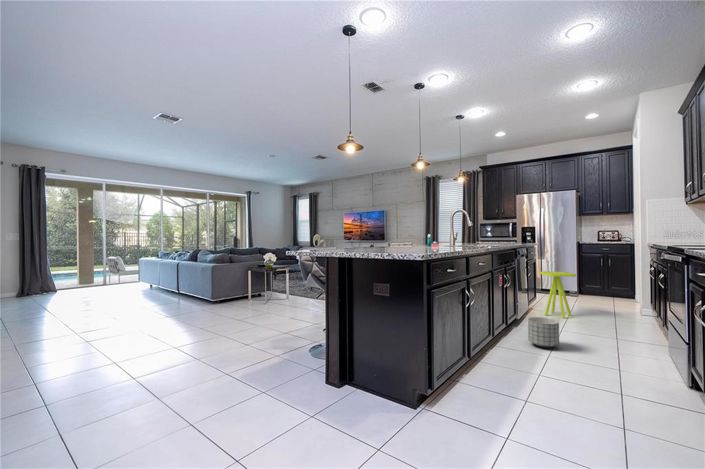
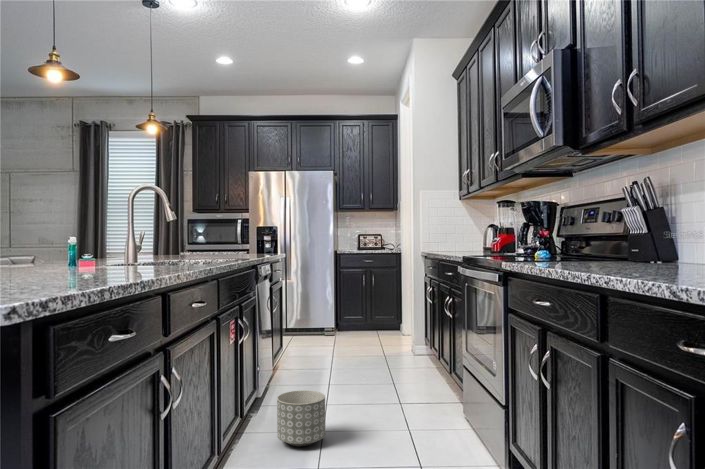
side table: present [539,271,576,318] -> none [286,302,339,379]

